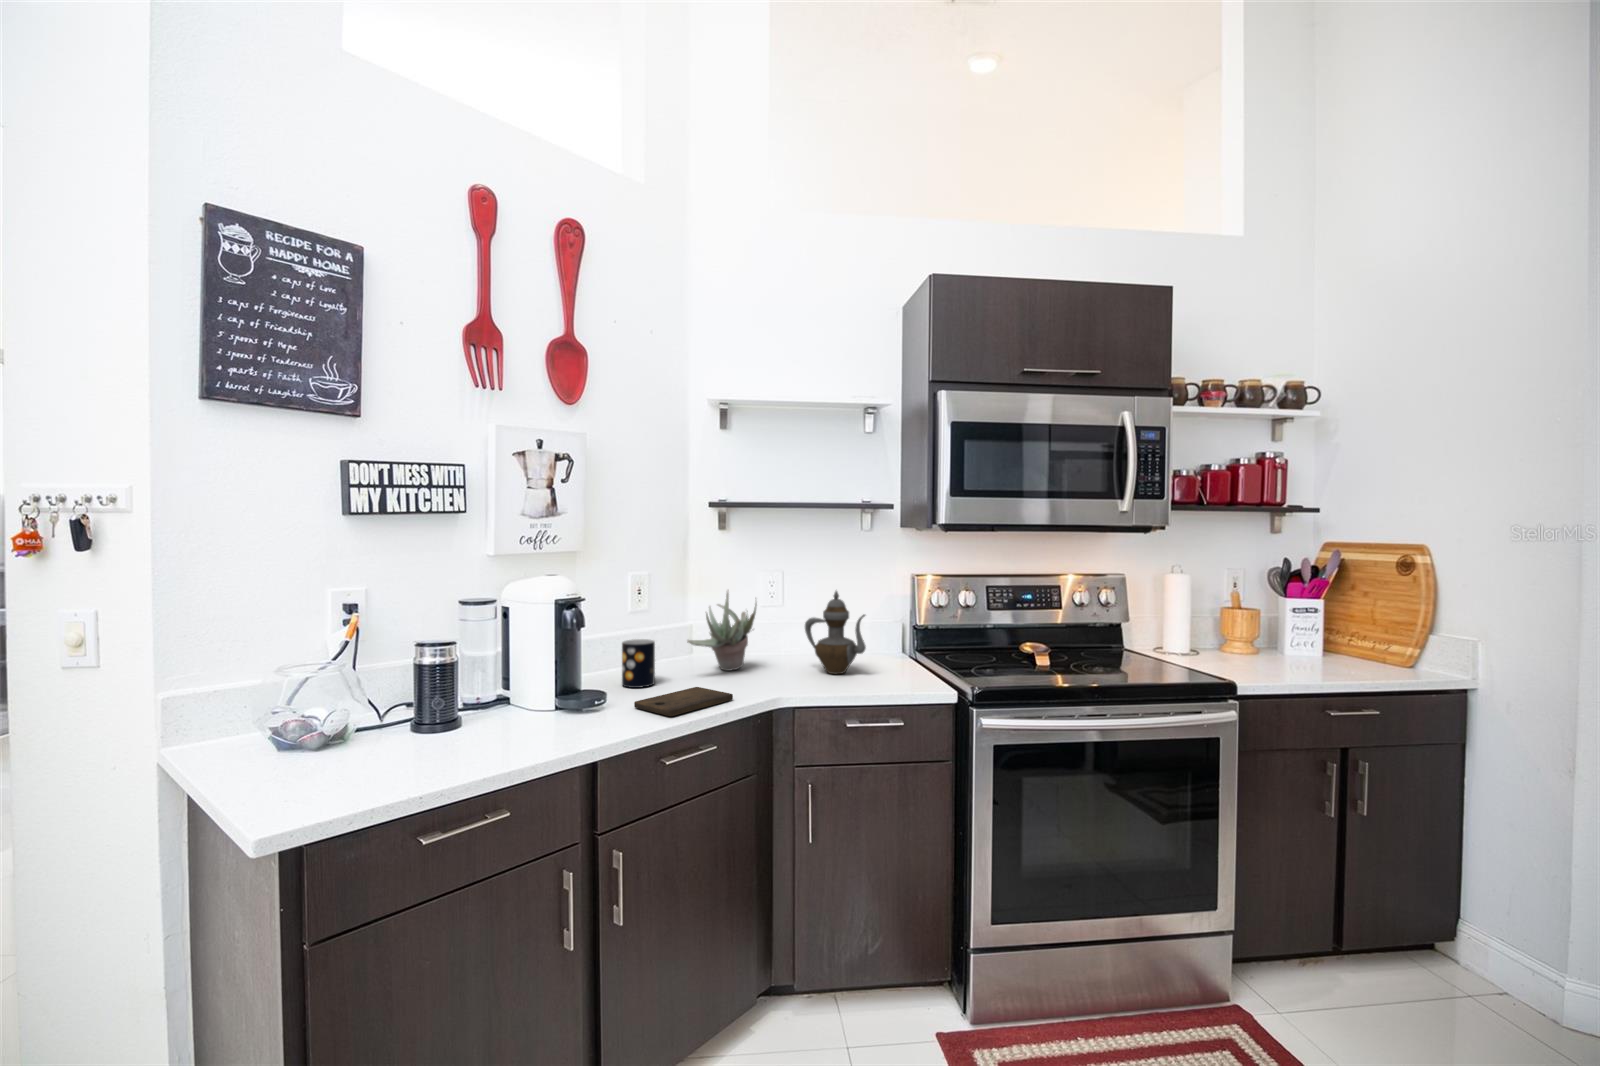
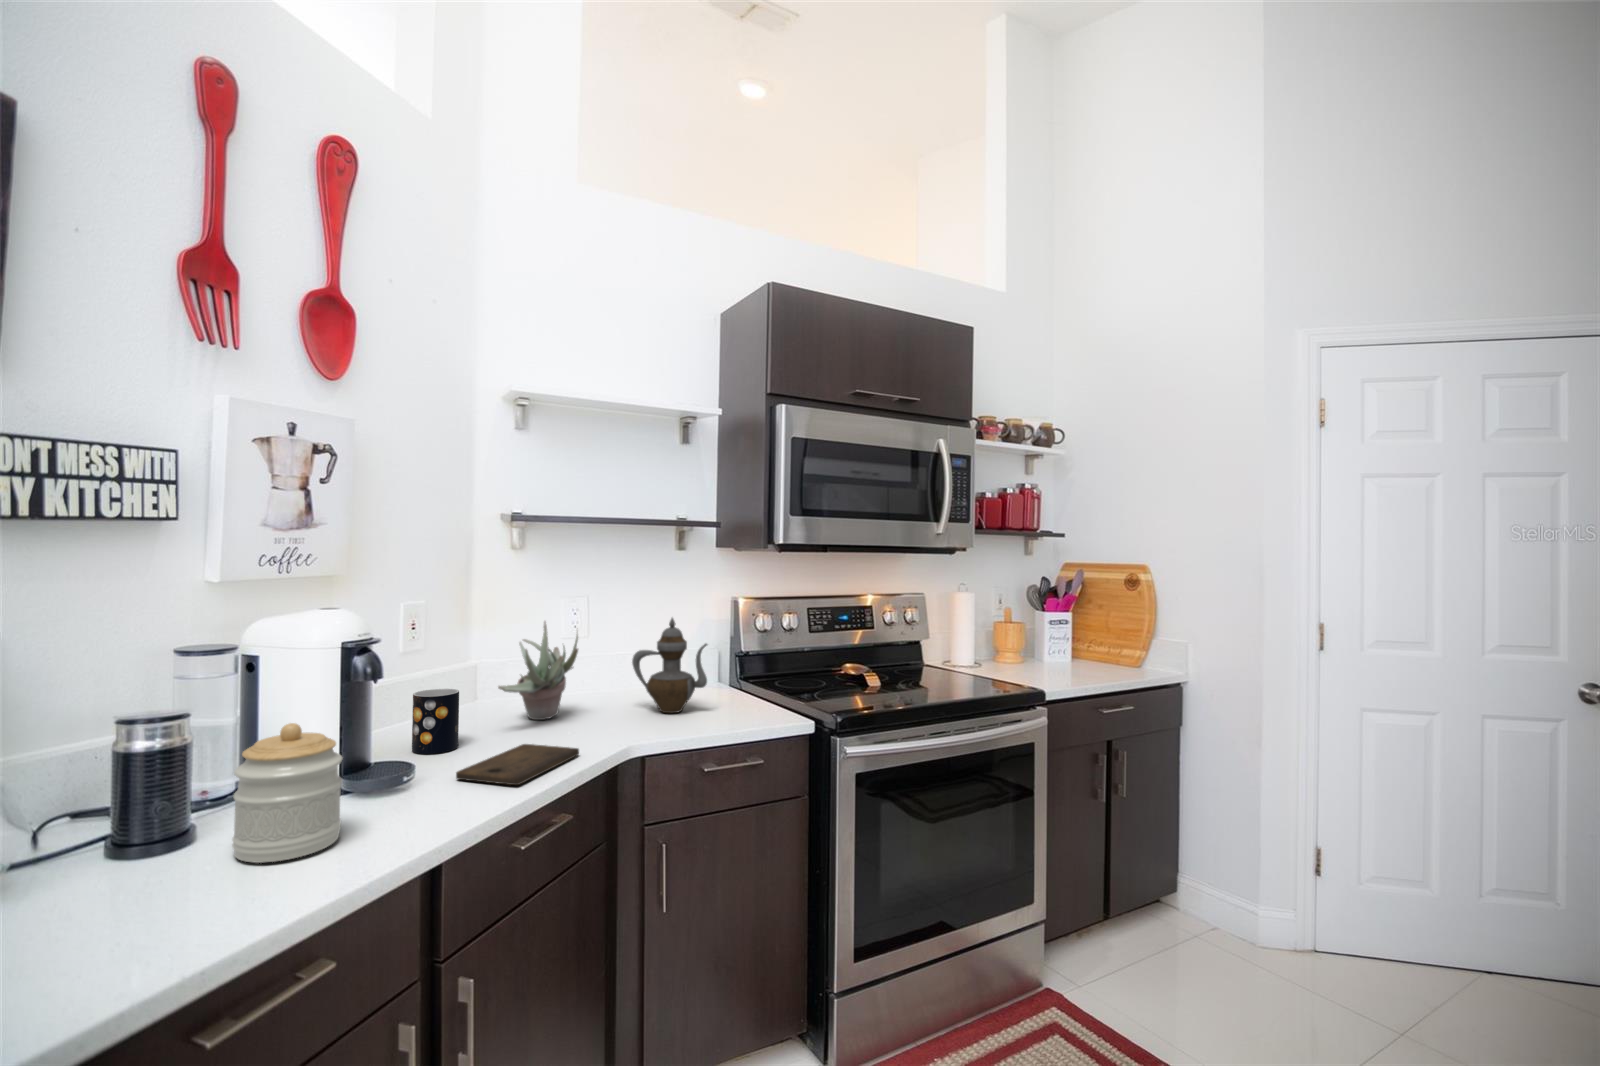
jar: none [472,653,538,745] -> present [232,723,342,863]

